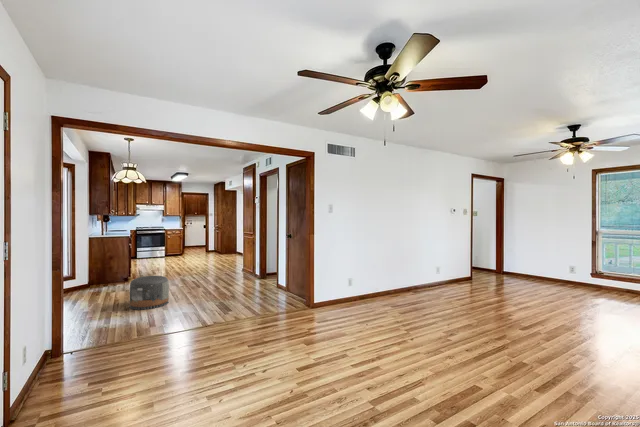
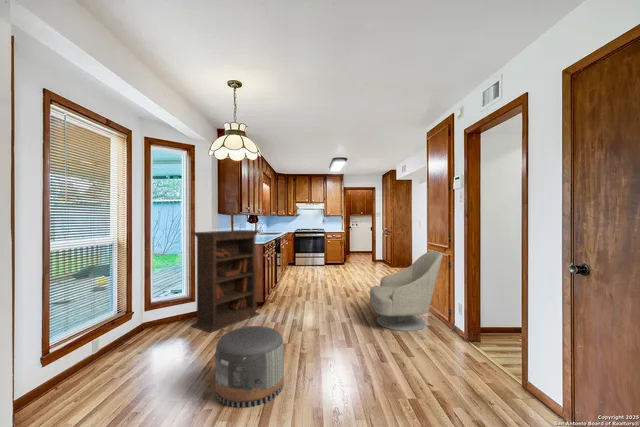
bookcase: none [77,227,131,295] -> present [192,230,259,332]
armchair: none [209,237,251,280] -> present [370,251,443,331]

